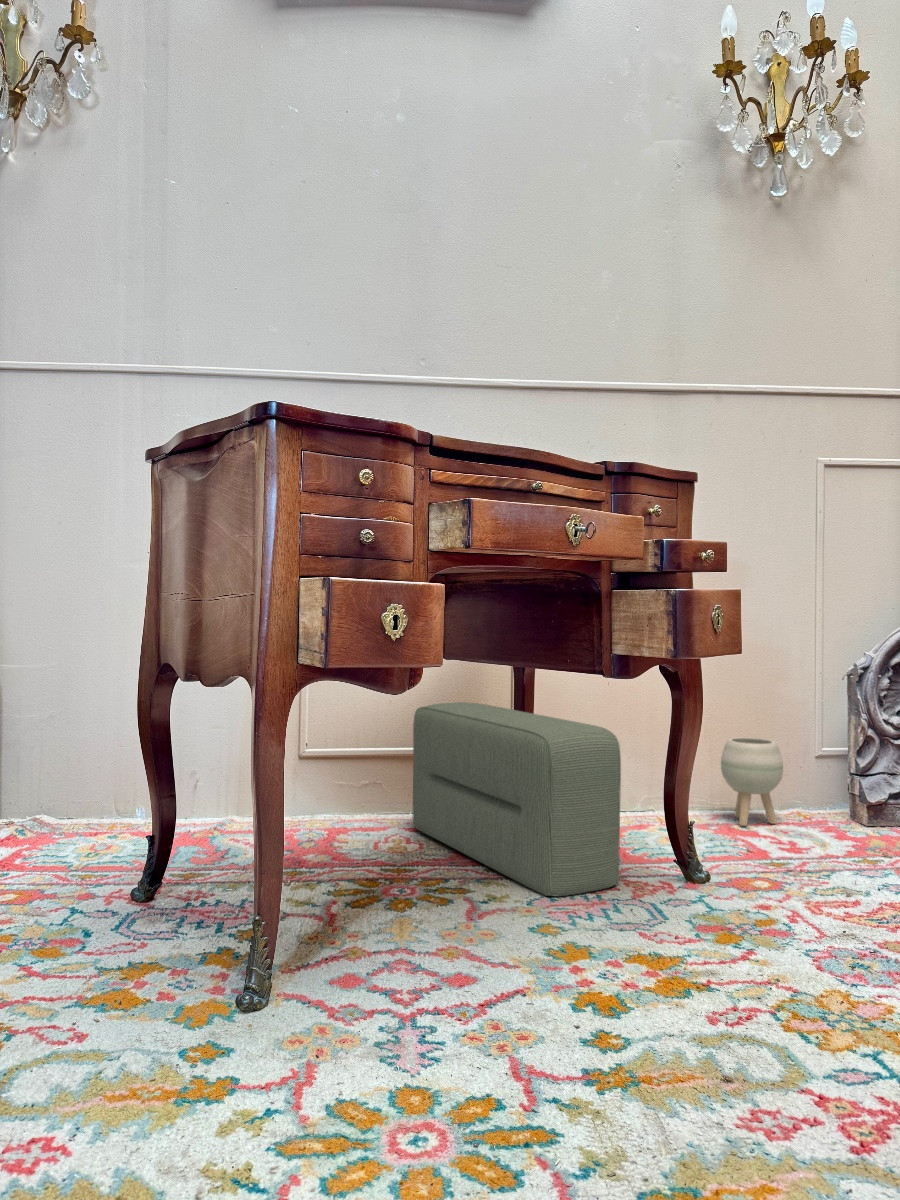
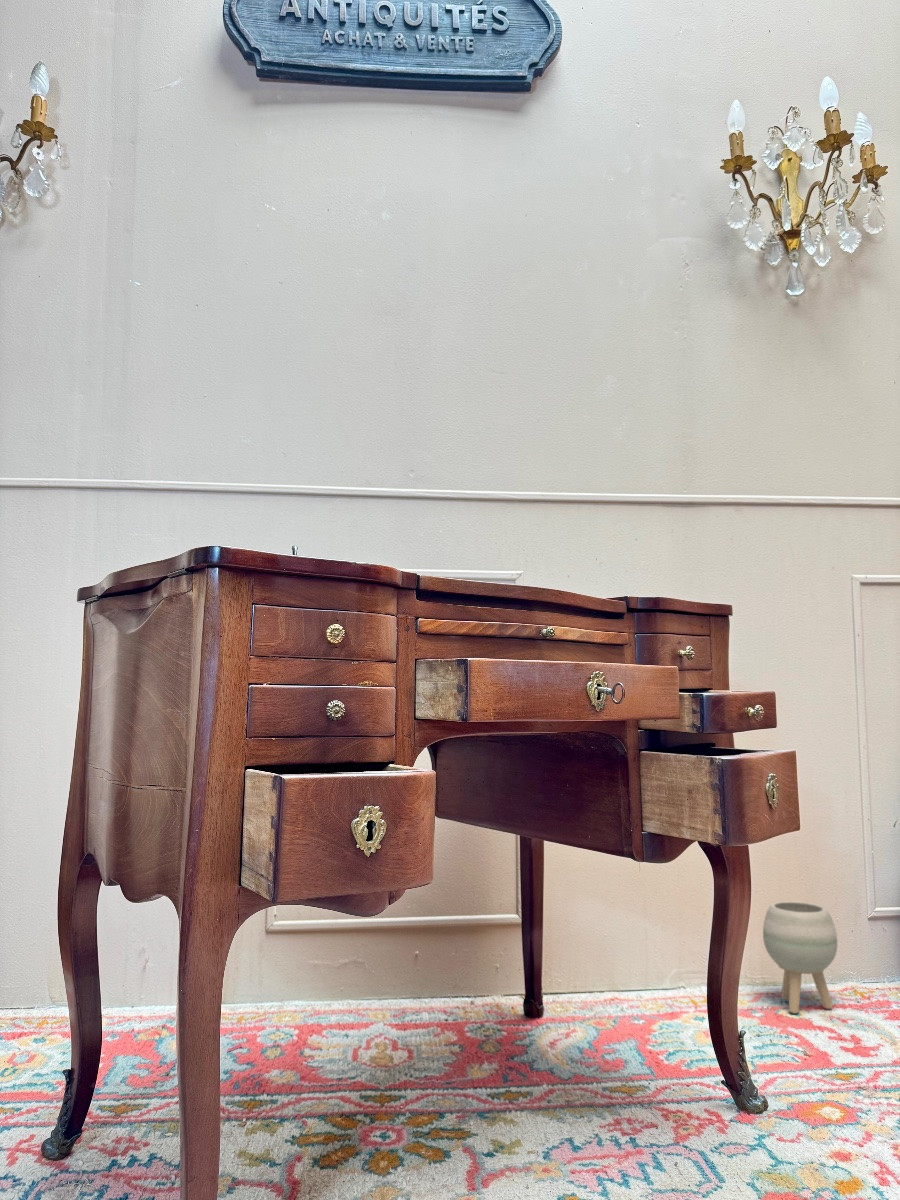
pouf: present [413,702,621,896] -> none [400,868,656,1141]

